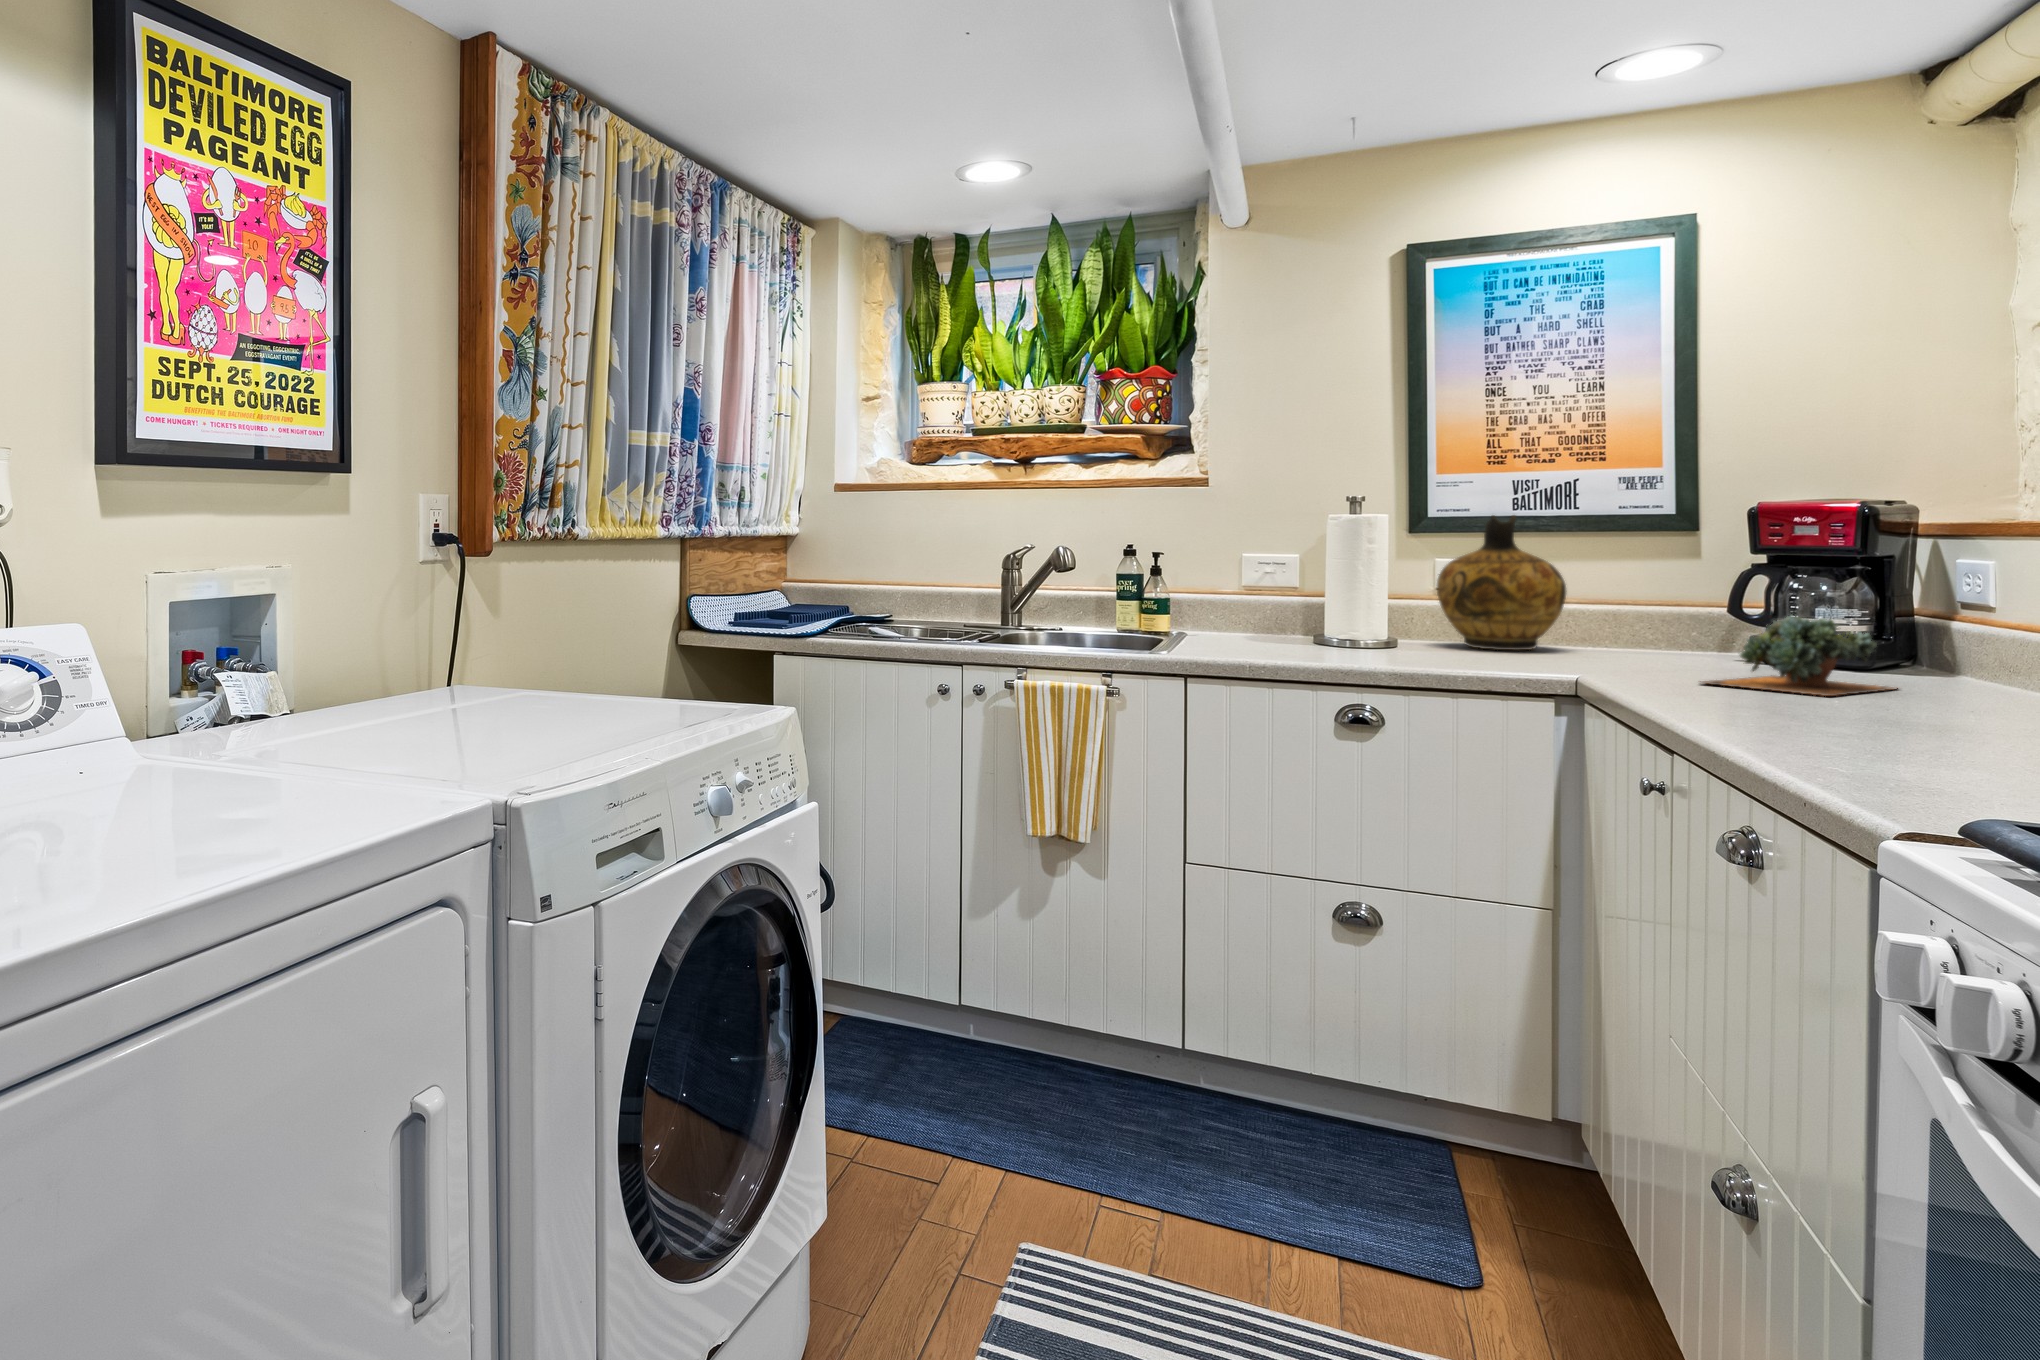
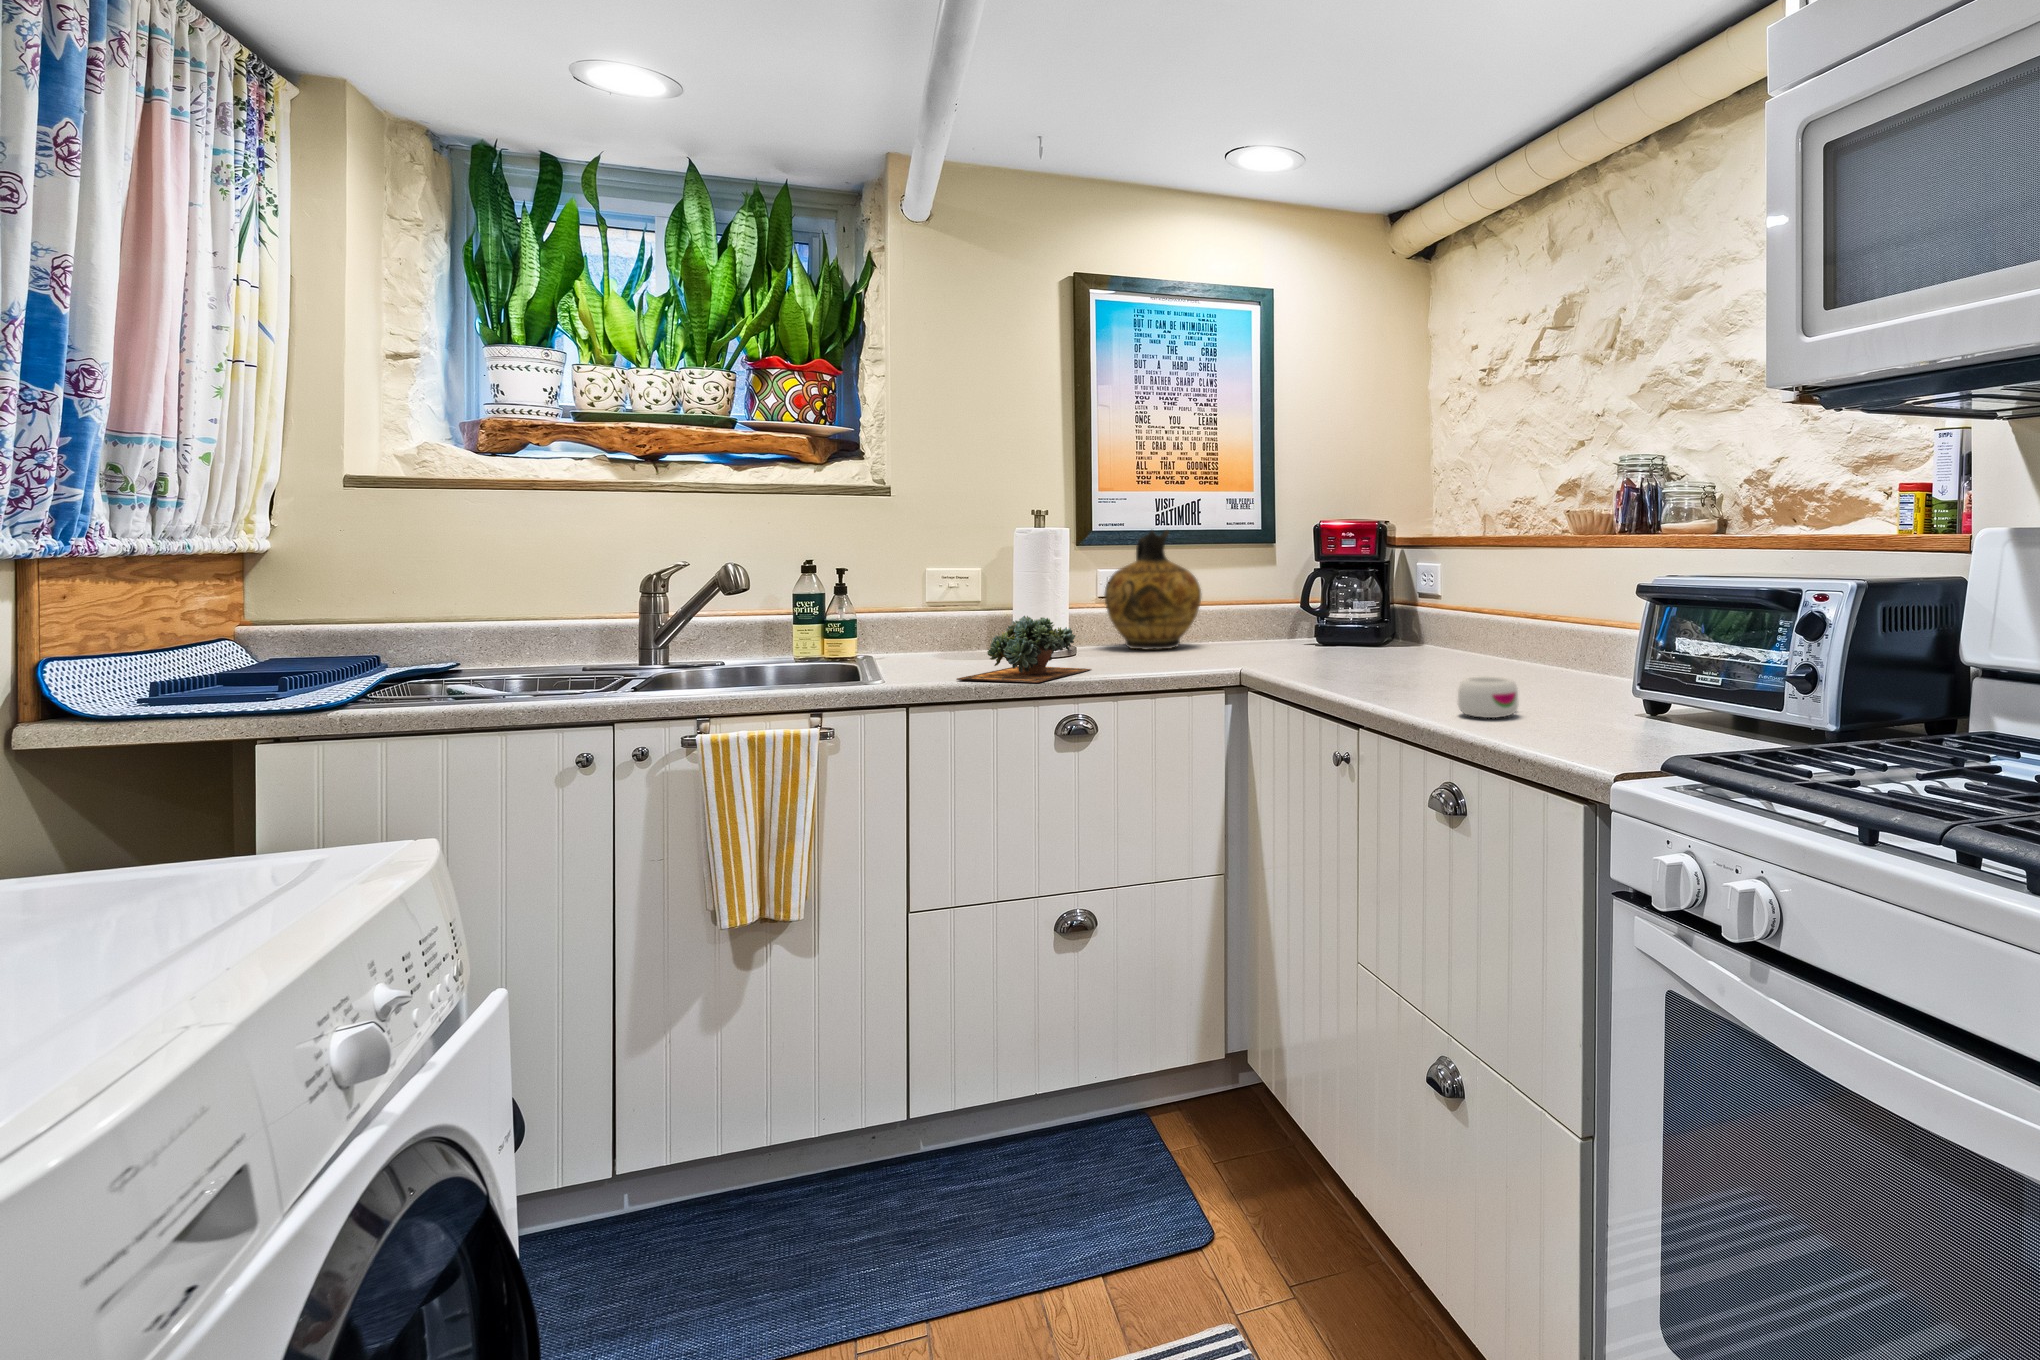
succulent plant: present [1700,615,1895,696] -> present [957,616,1092,683]
mug: none [1782,697,1902,752] -> present [1458,676,1519,718]

